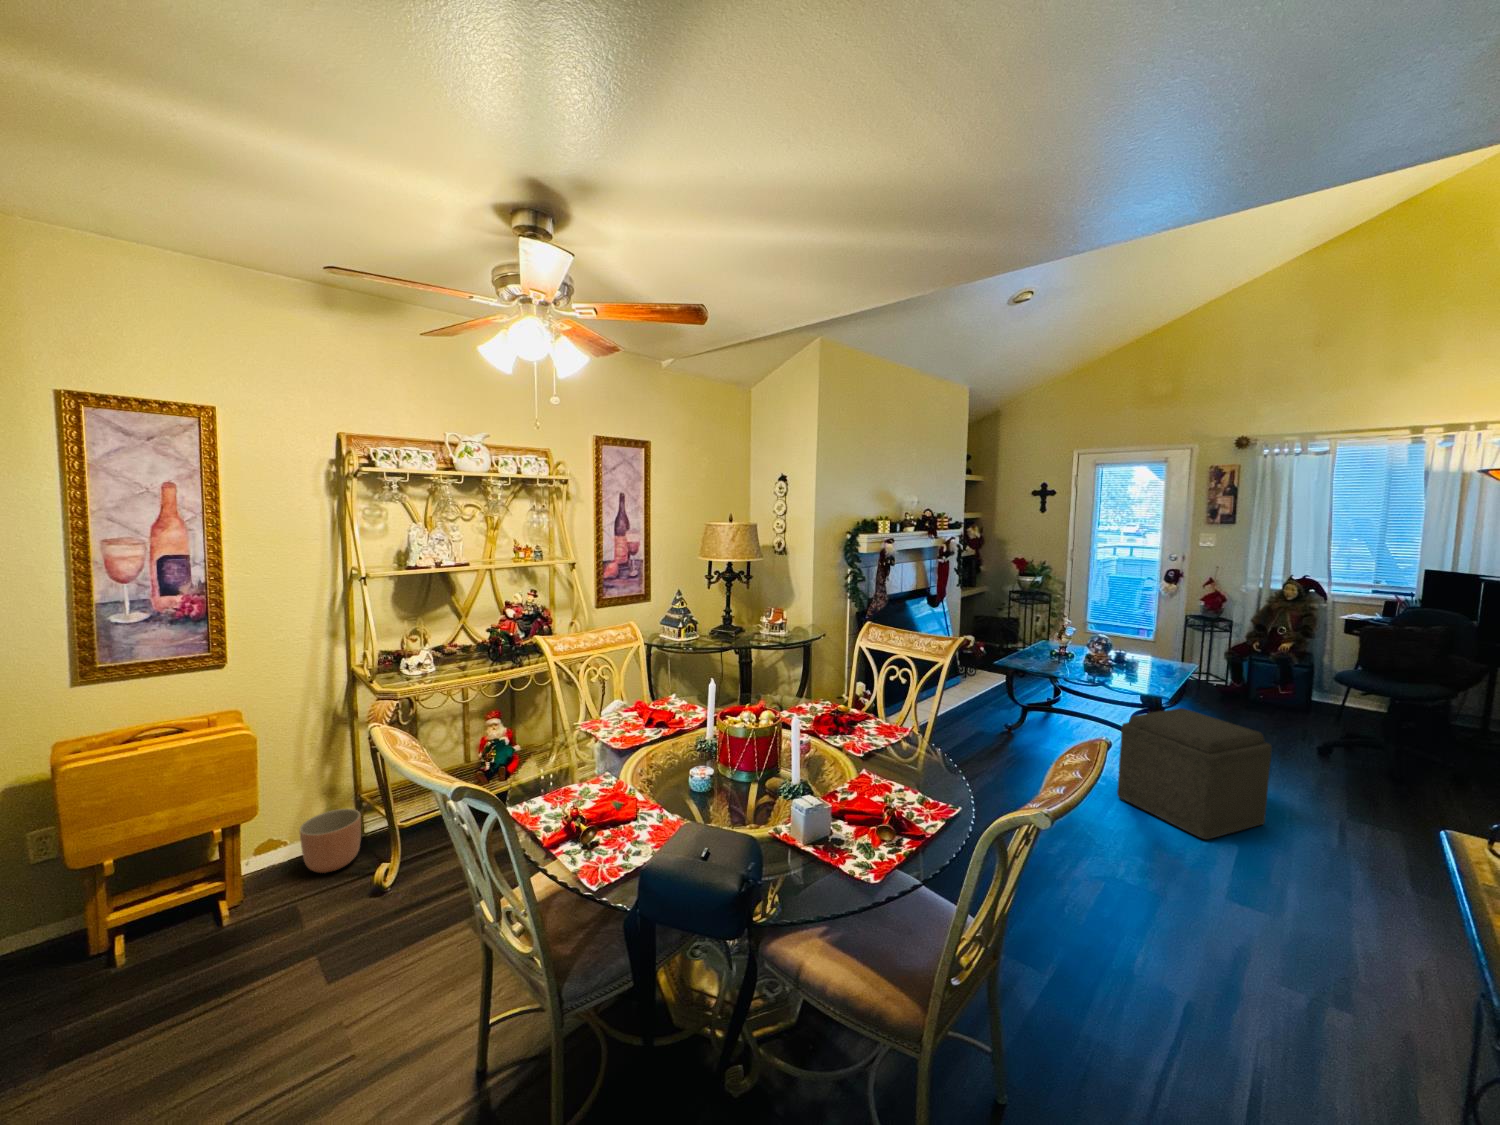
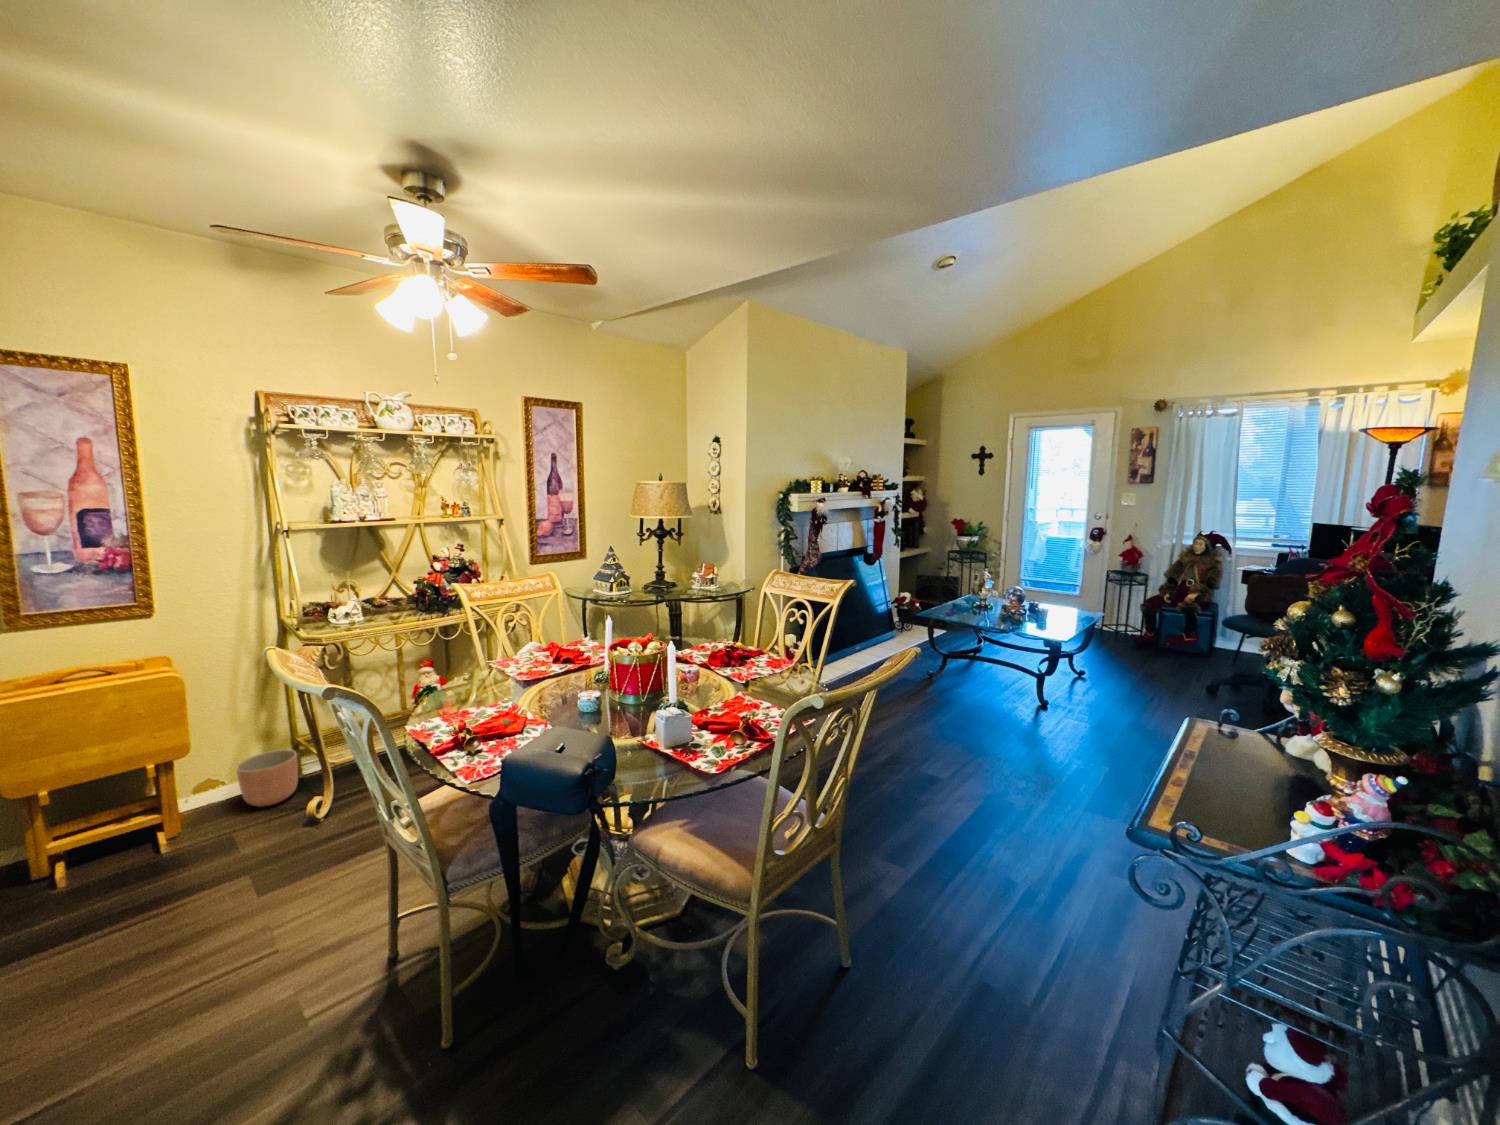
ottoman: present [1117,708,1272,839] -> none [1013,649,1144,763]

